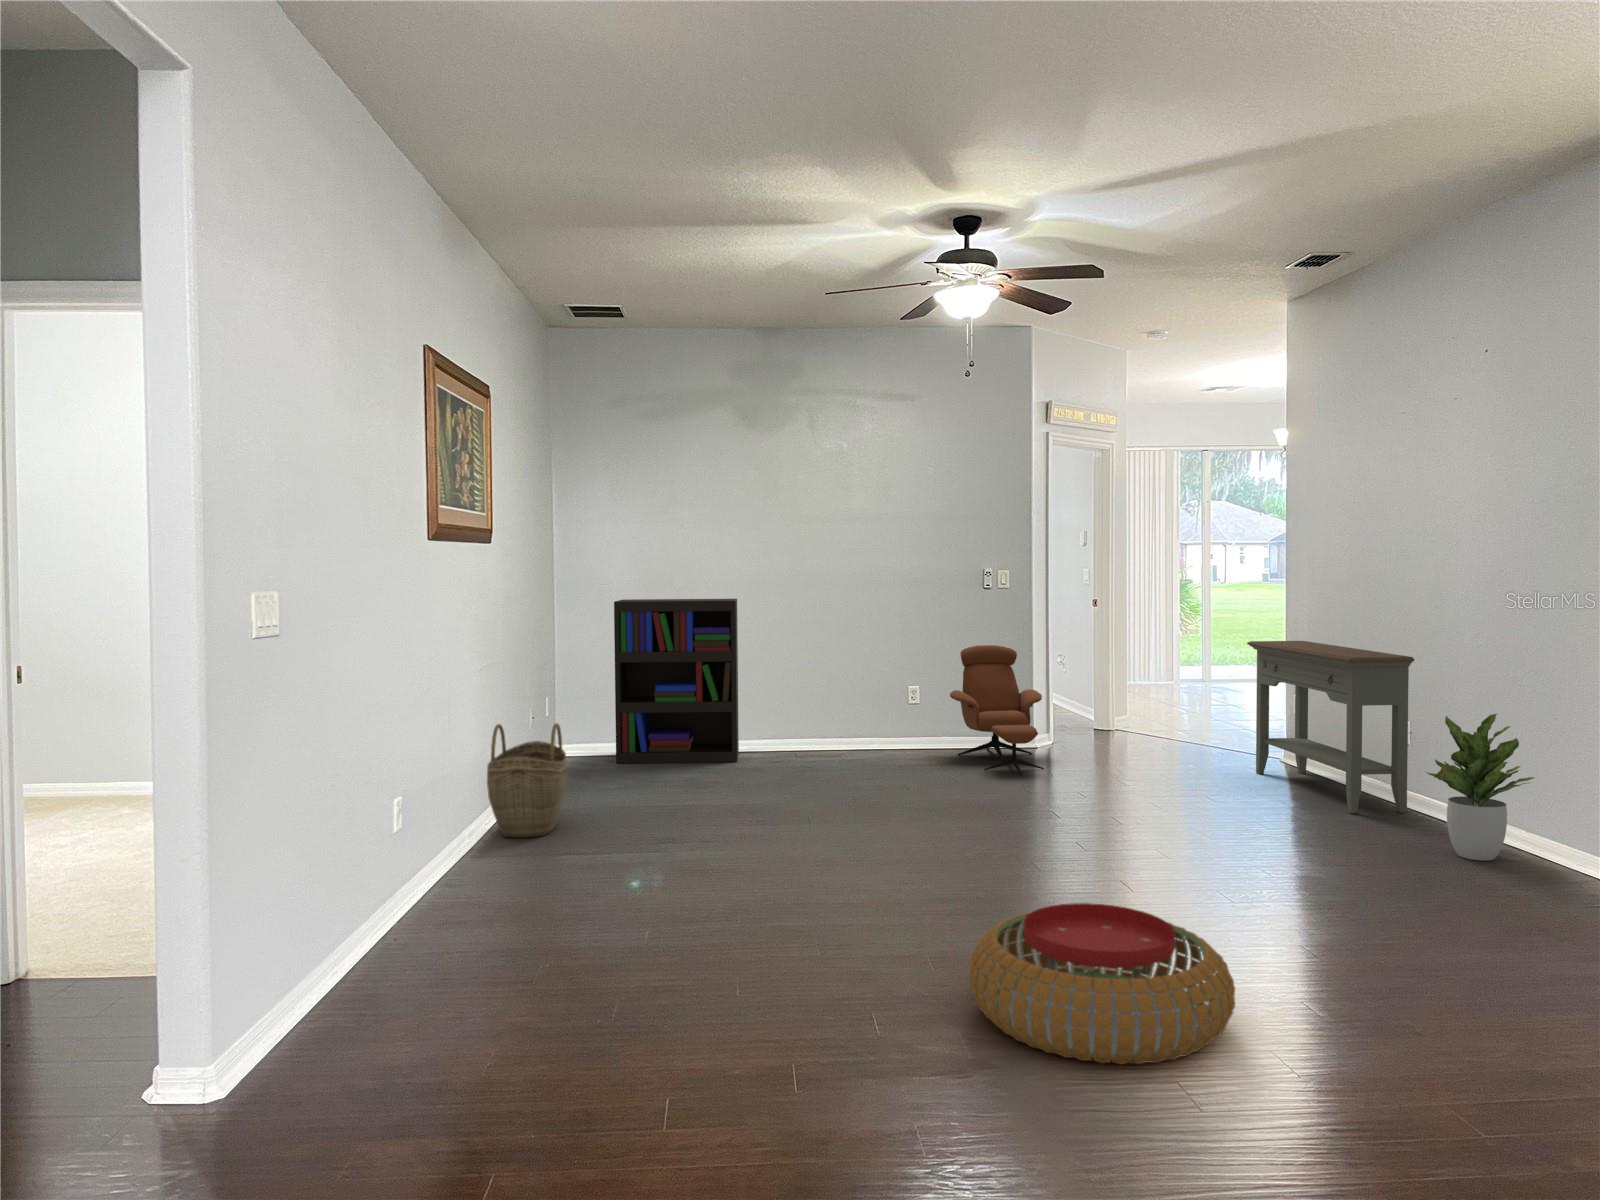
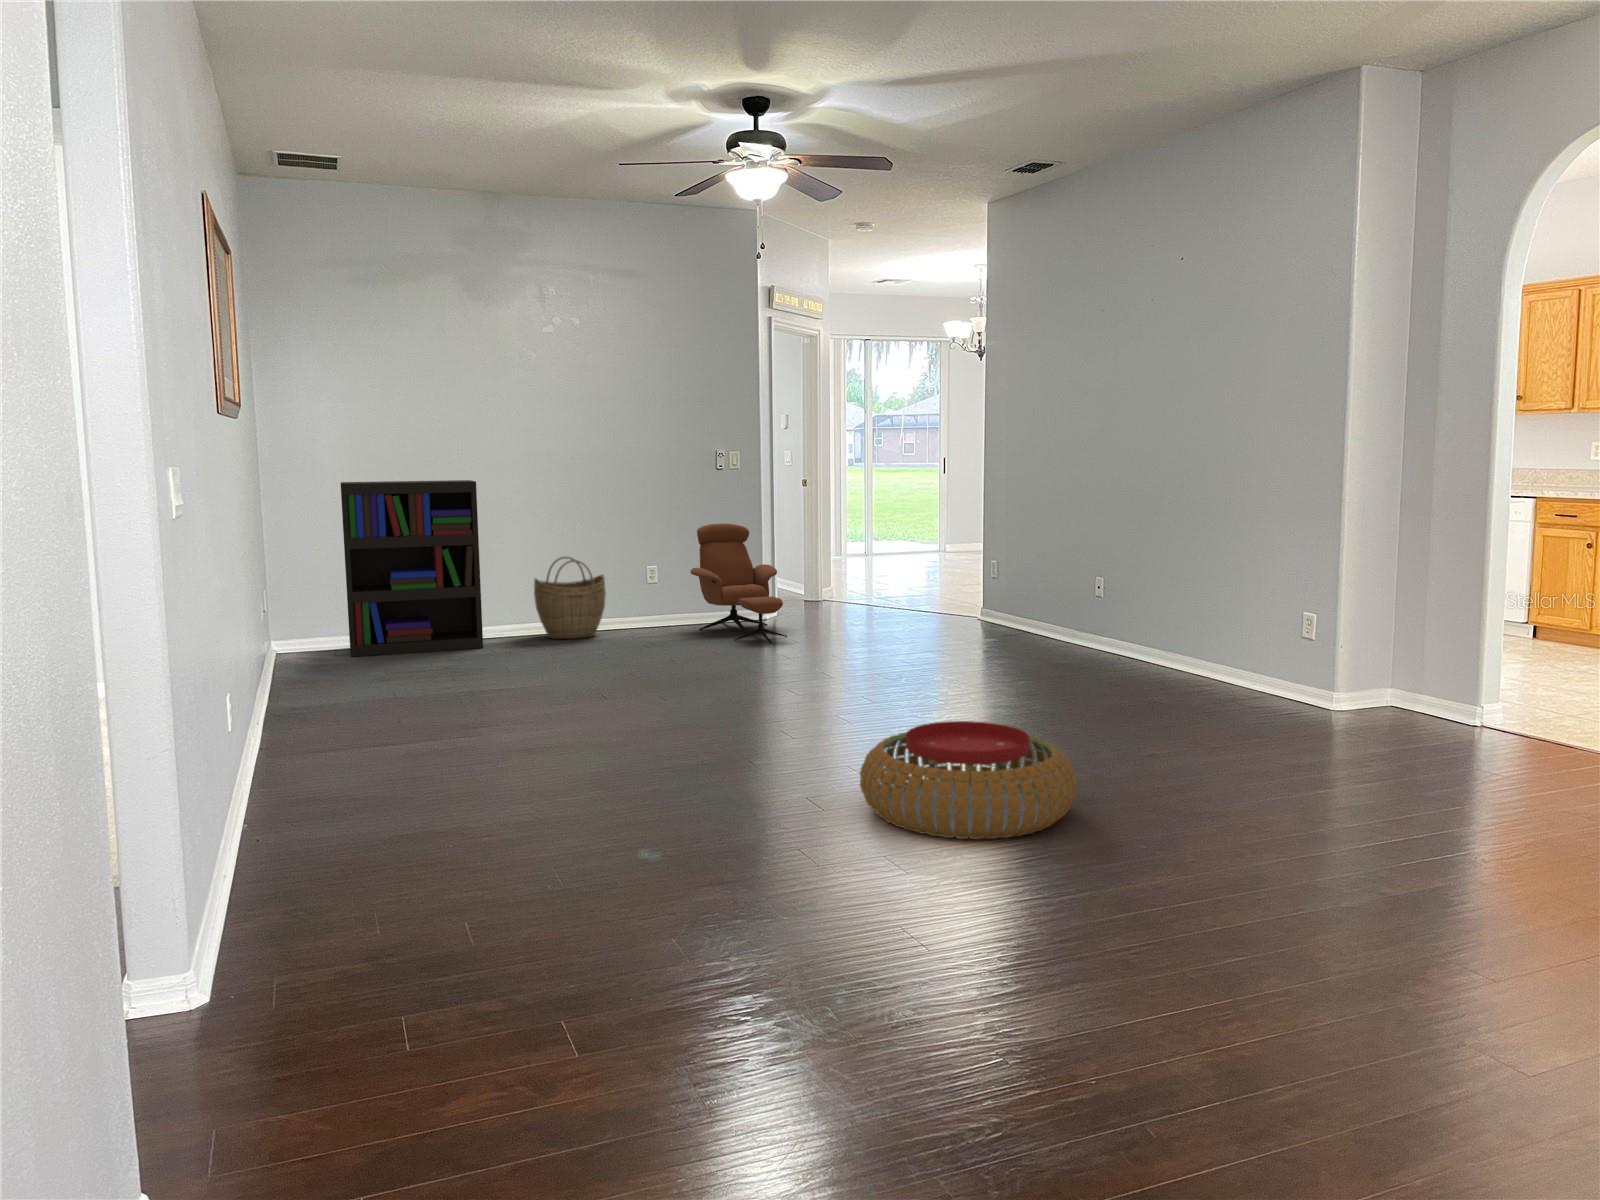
console table: present [1247,641,1414,813] -> none [959,512,1106,654]
potted plant: present [1426,714,1534,861] -> none [1126,561,1208,680]
woven basket: present [487,723,567,838] -> present [534,557,606,639]

